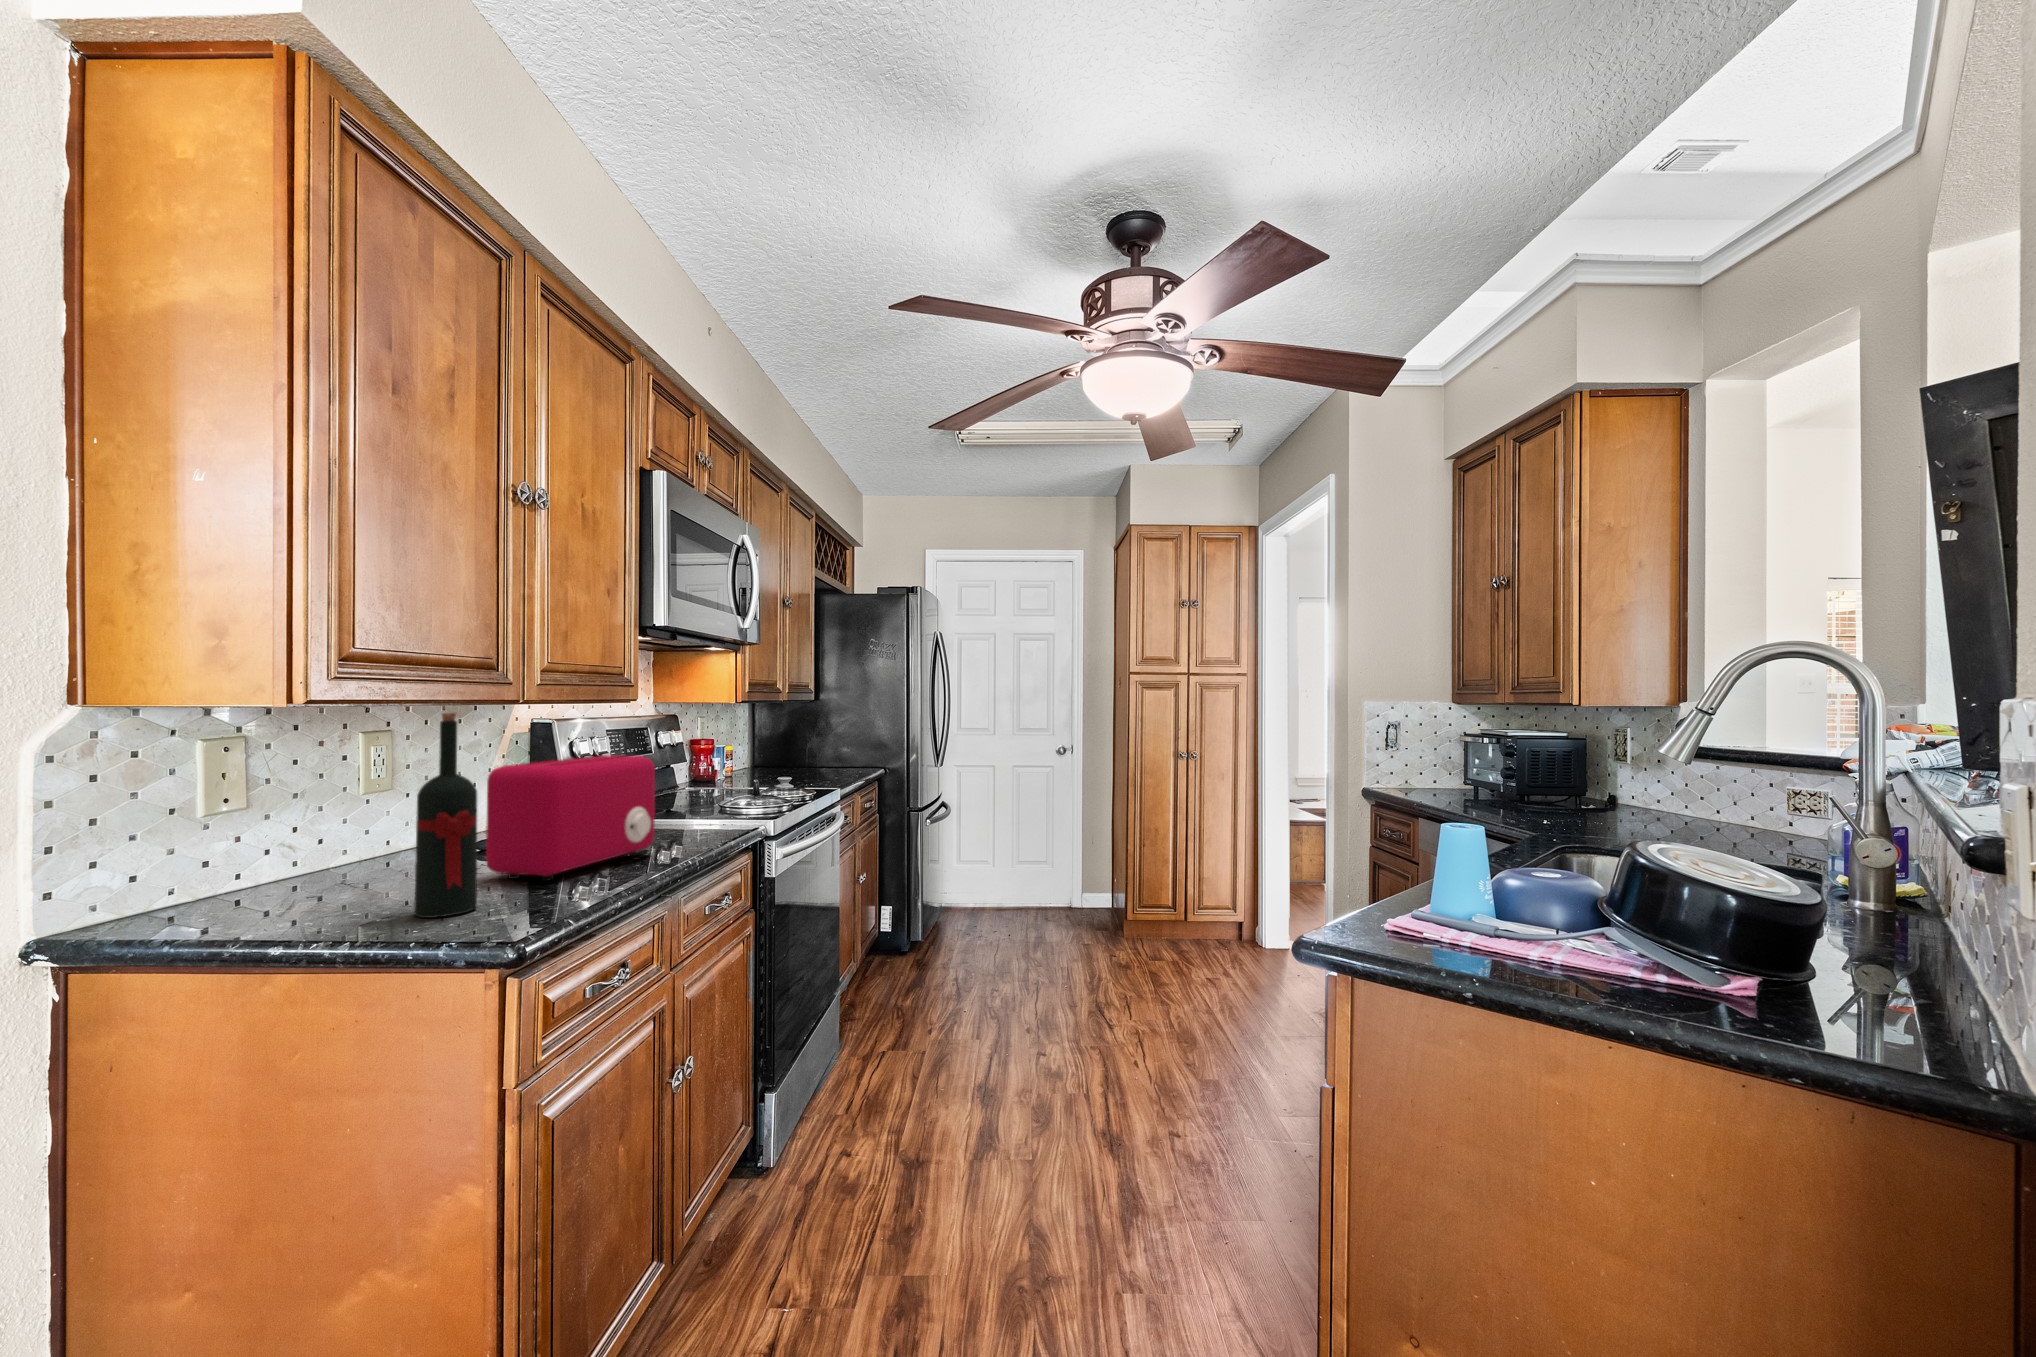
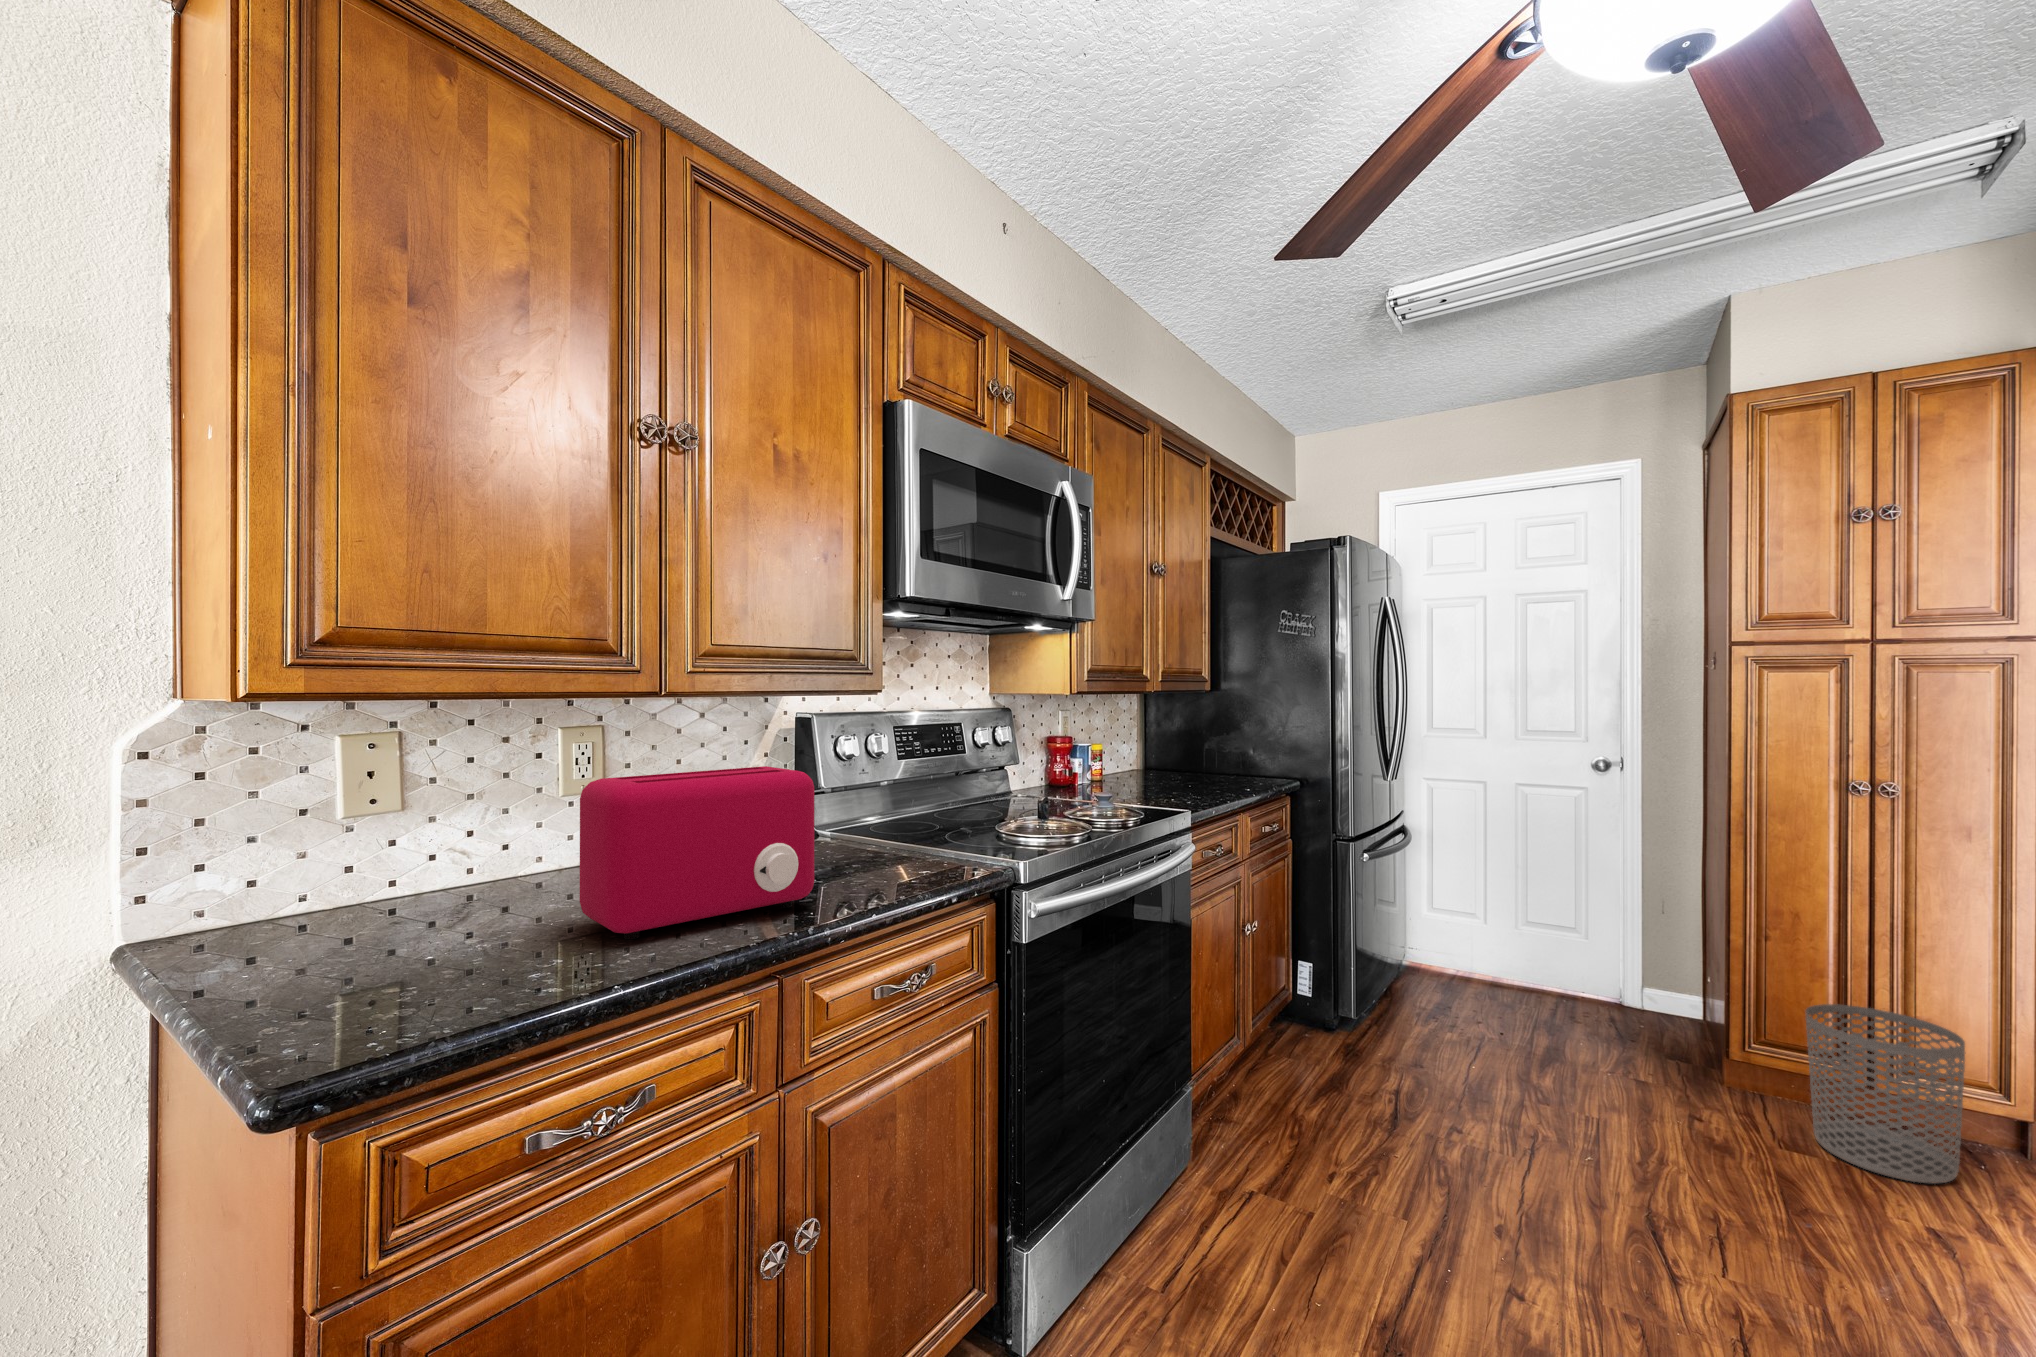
wine bottle: present [414,713,477,918] -> none [393,712,477,992]
waste bin: none [1162,875,1225,962] -> present [1806,1004,1965,1184]

